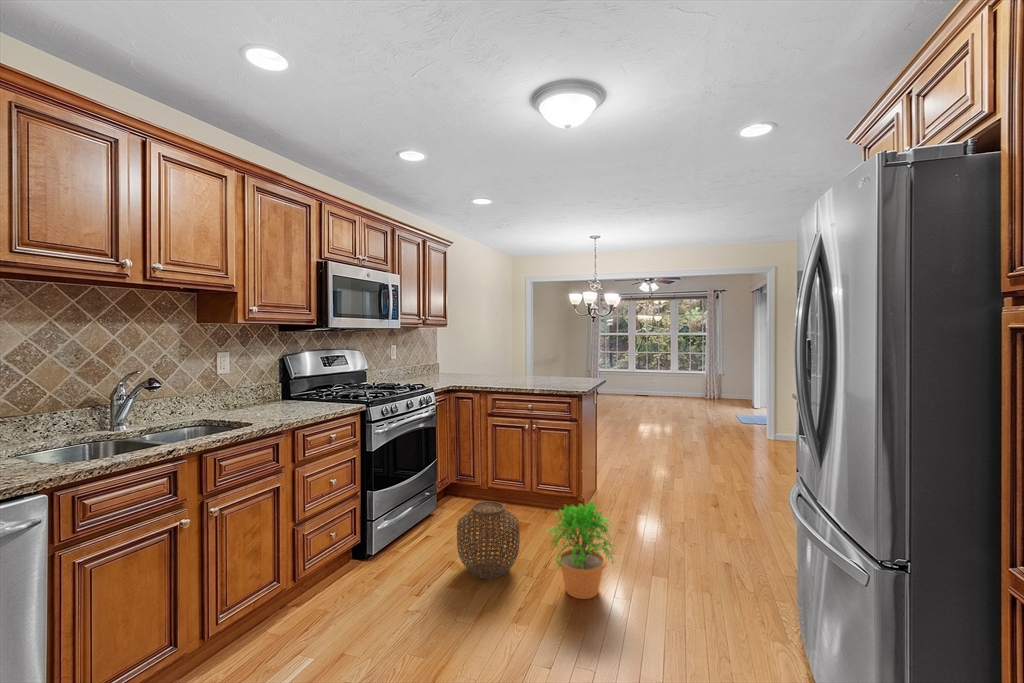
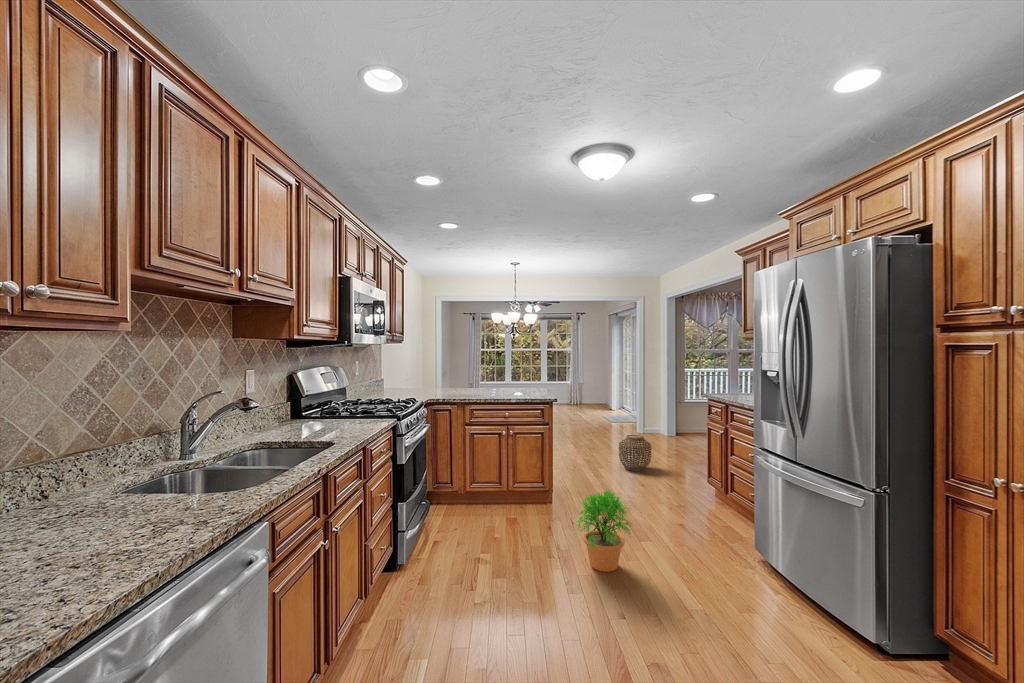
woven basket: present [457,501,520,579] -> present [619,435,651,471]

